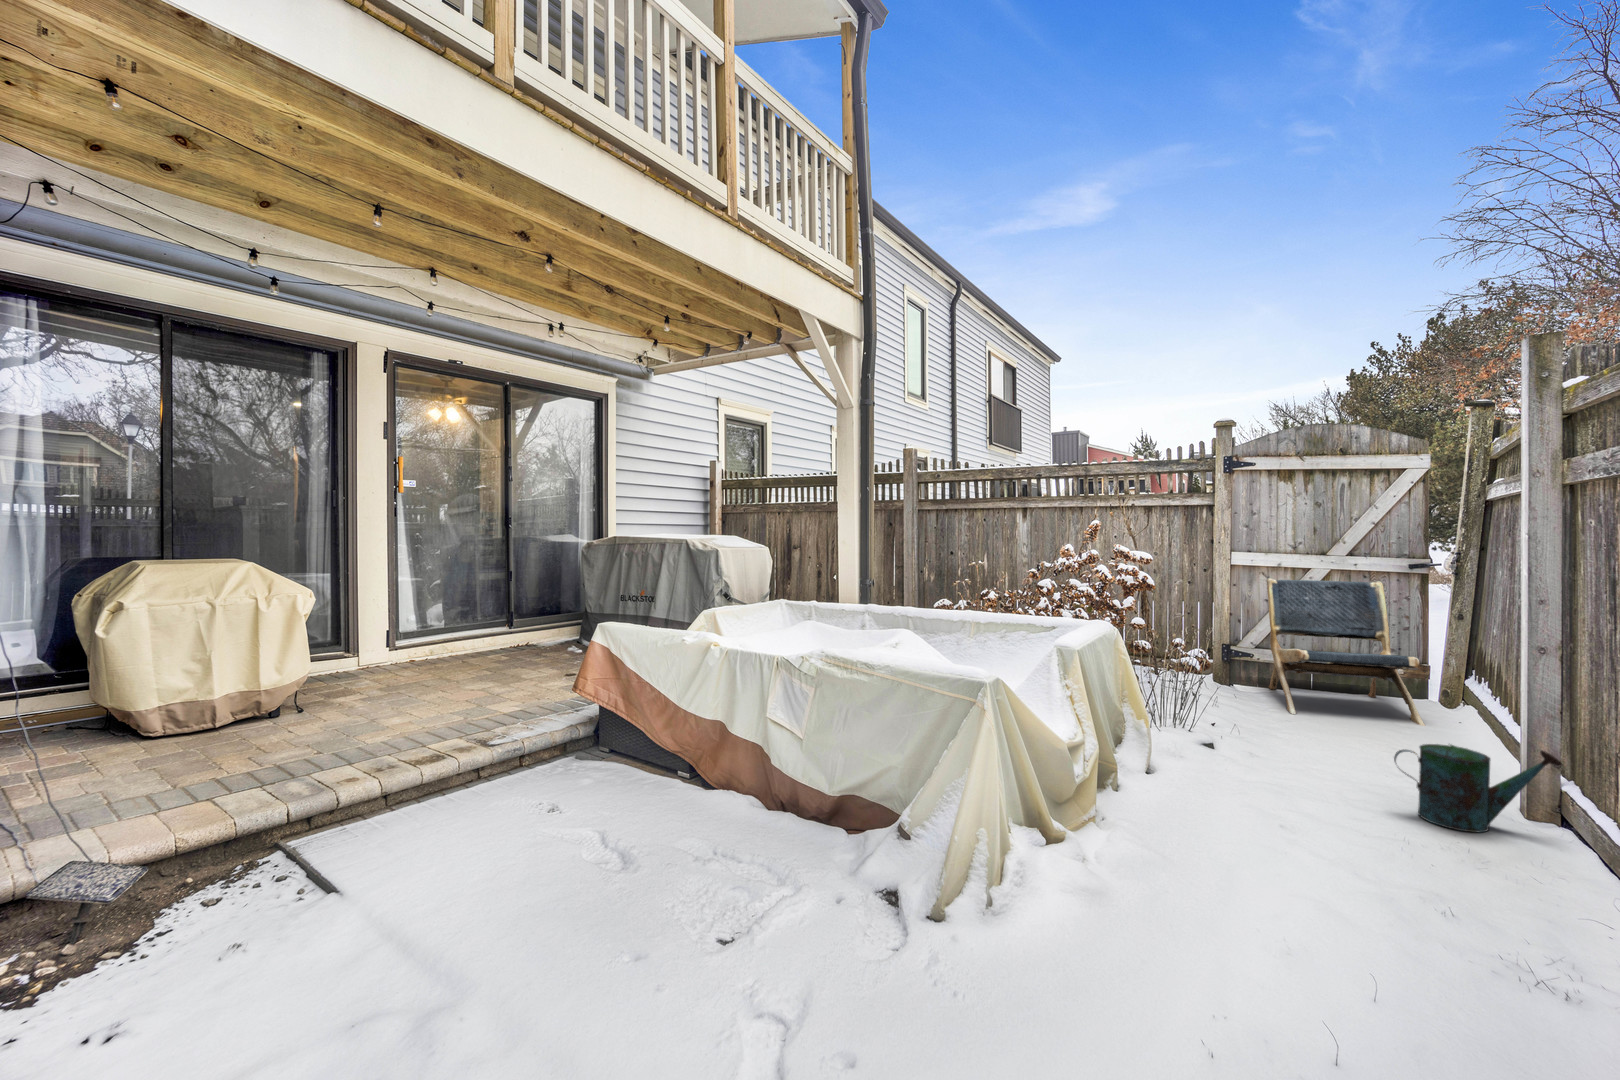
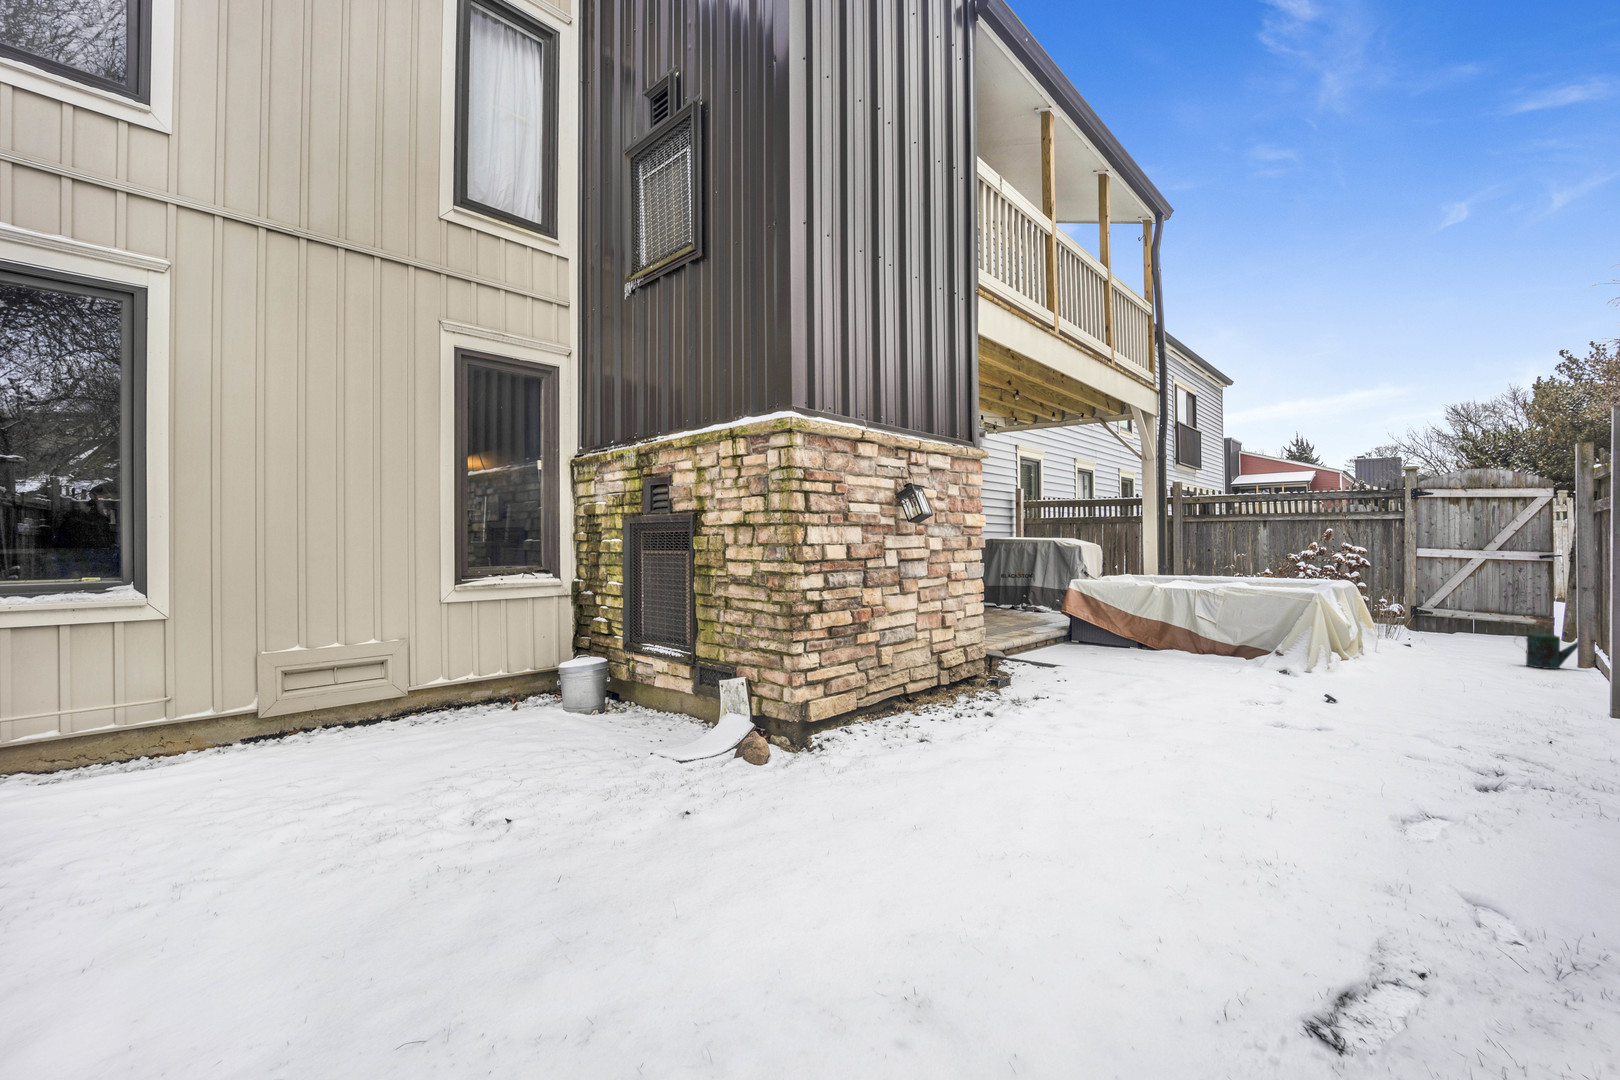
lounge chair: present [1267,578,1425,726] -> none [1443,564,1545,645]

